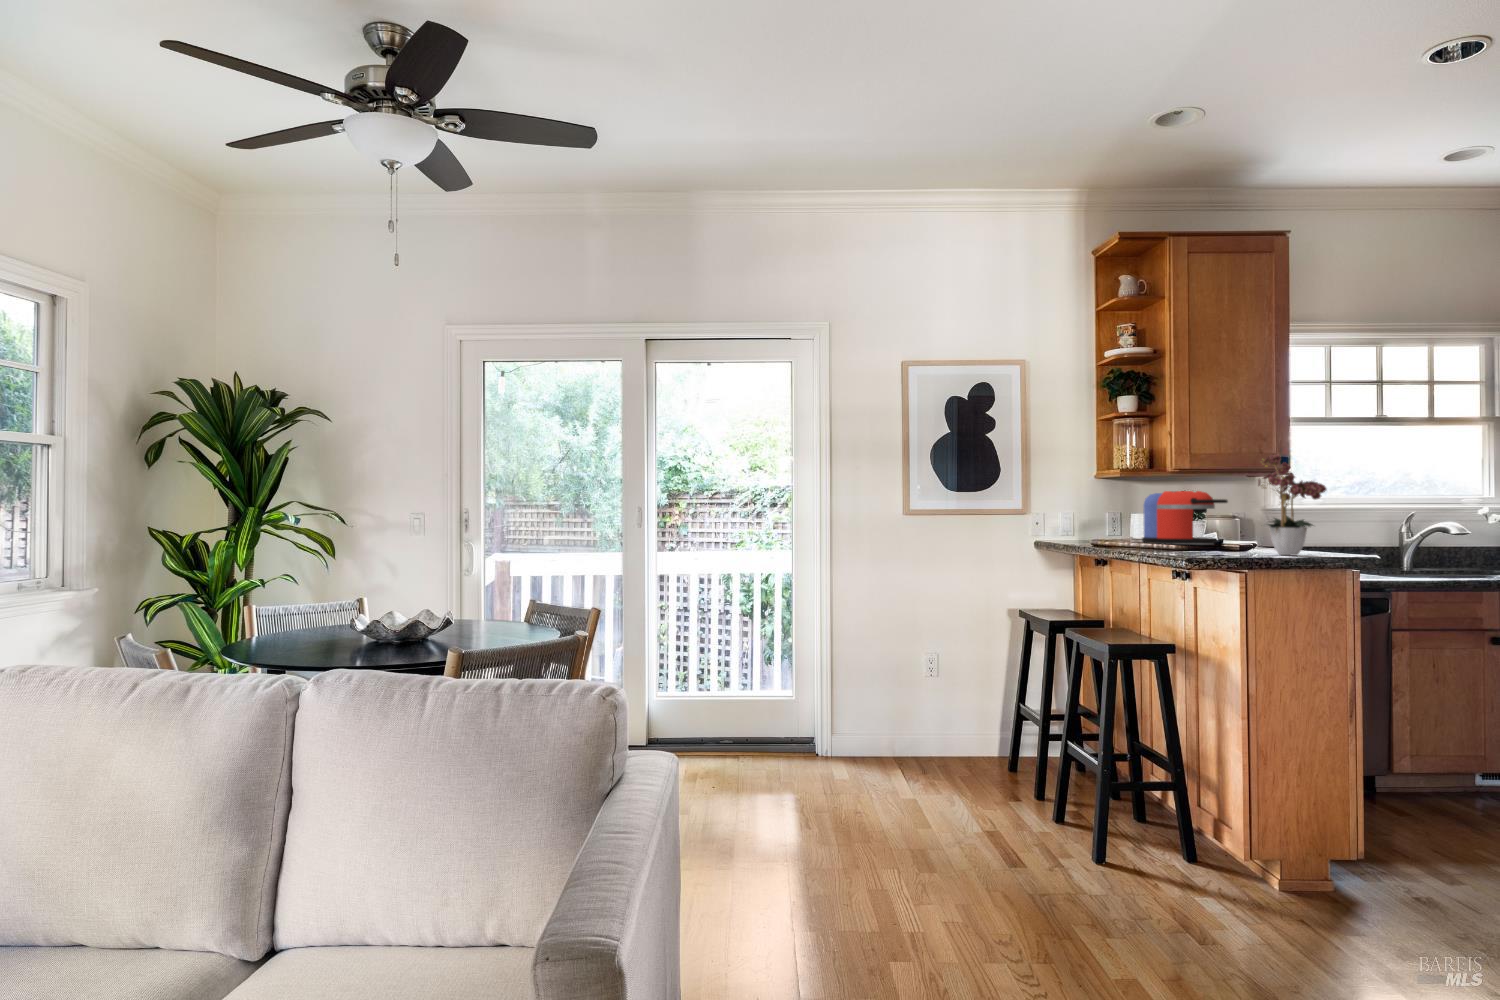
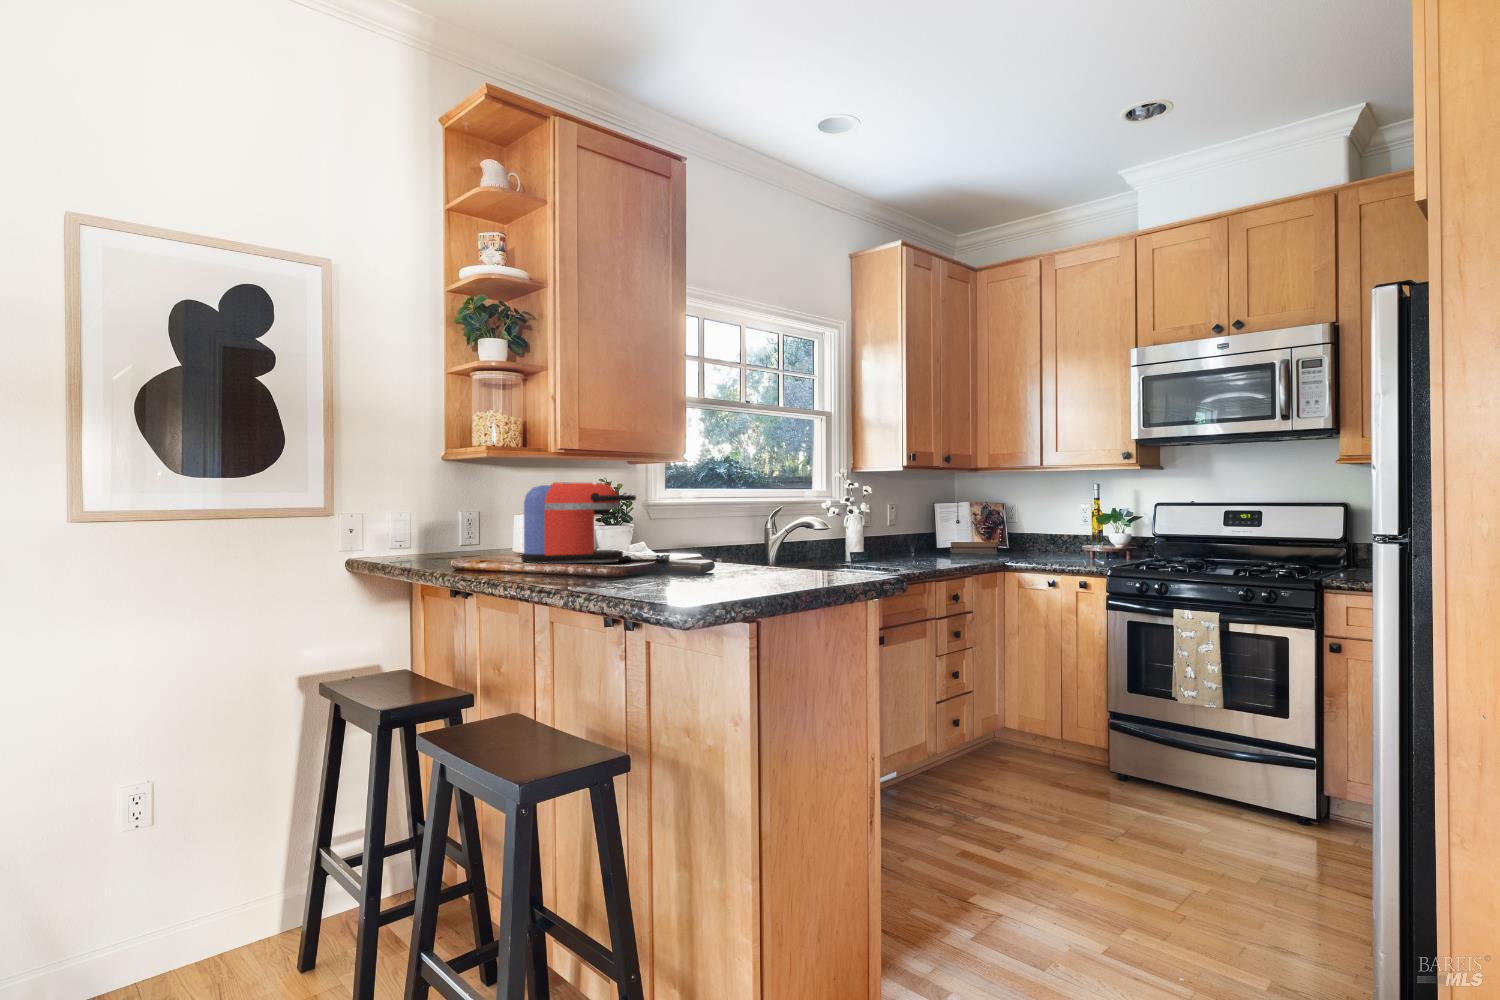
flower arrangement: present [1258,455,1327,556] -> none [693,425,784,580]

